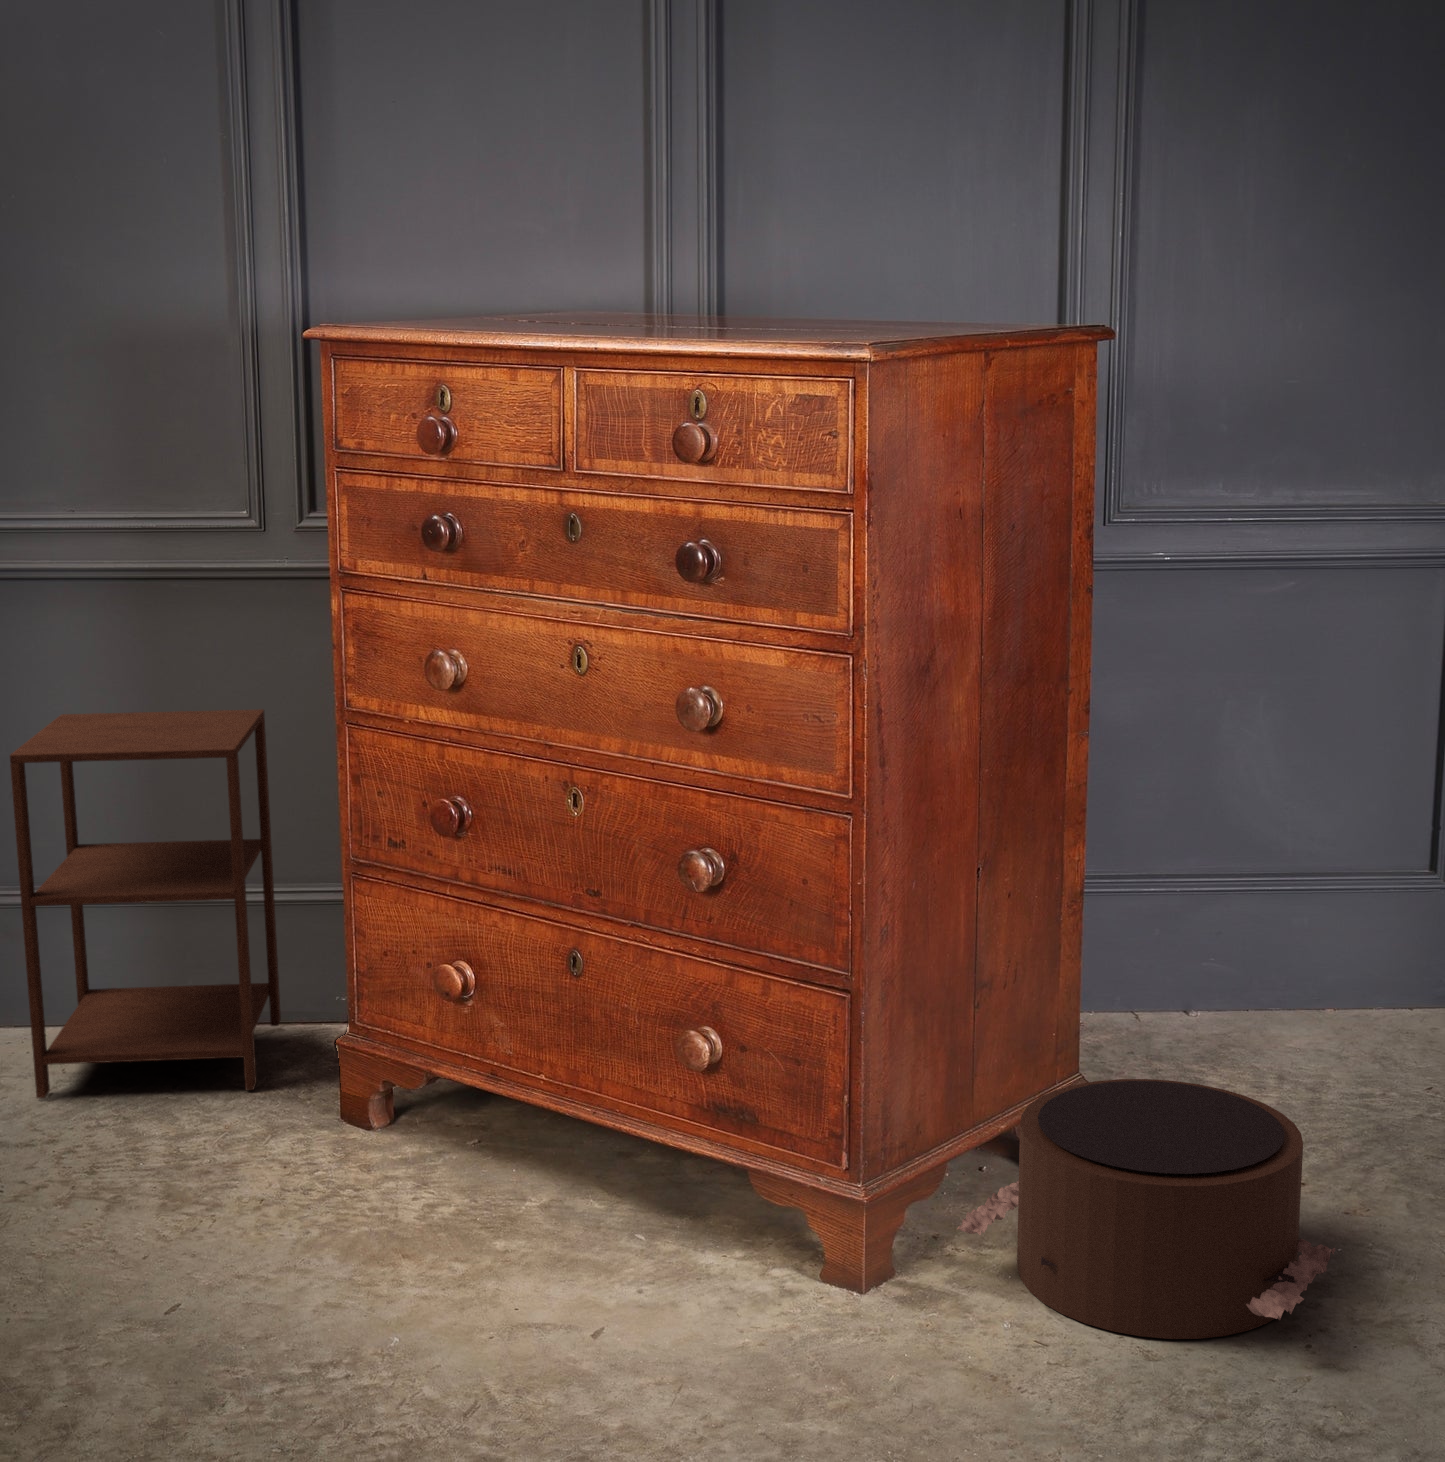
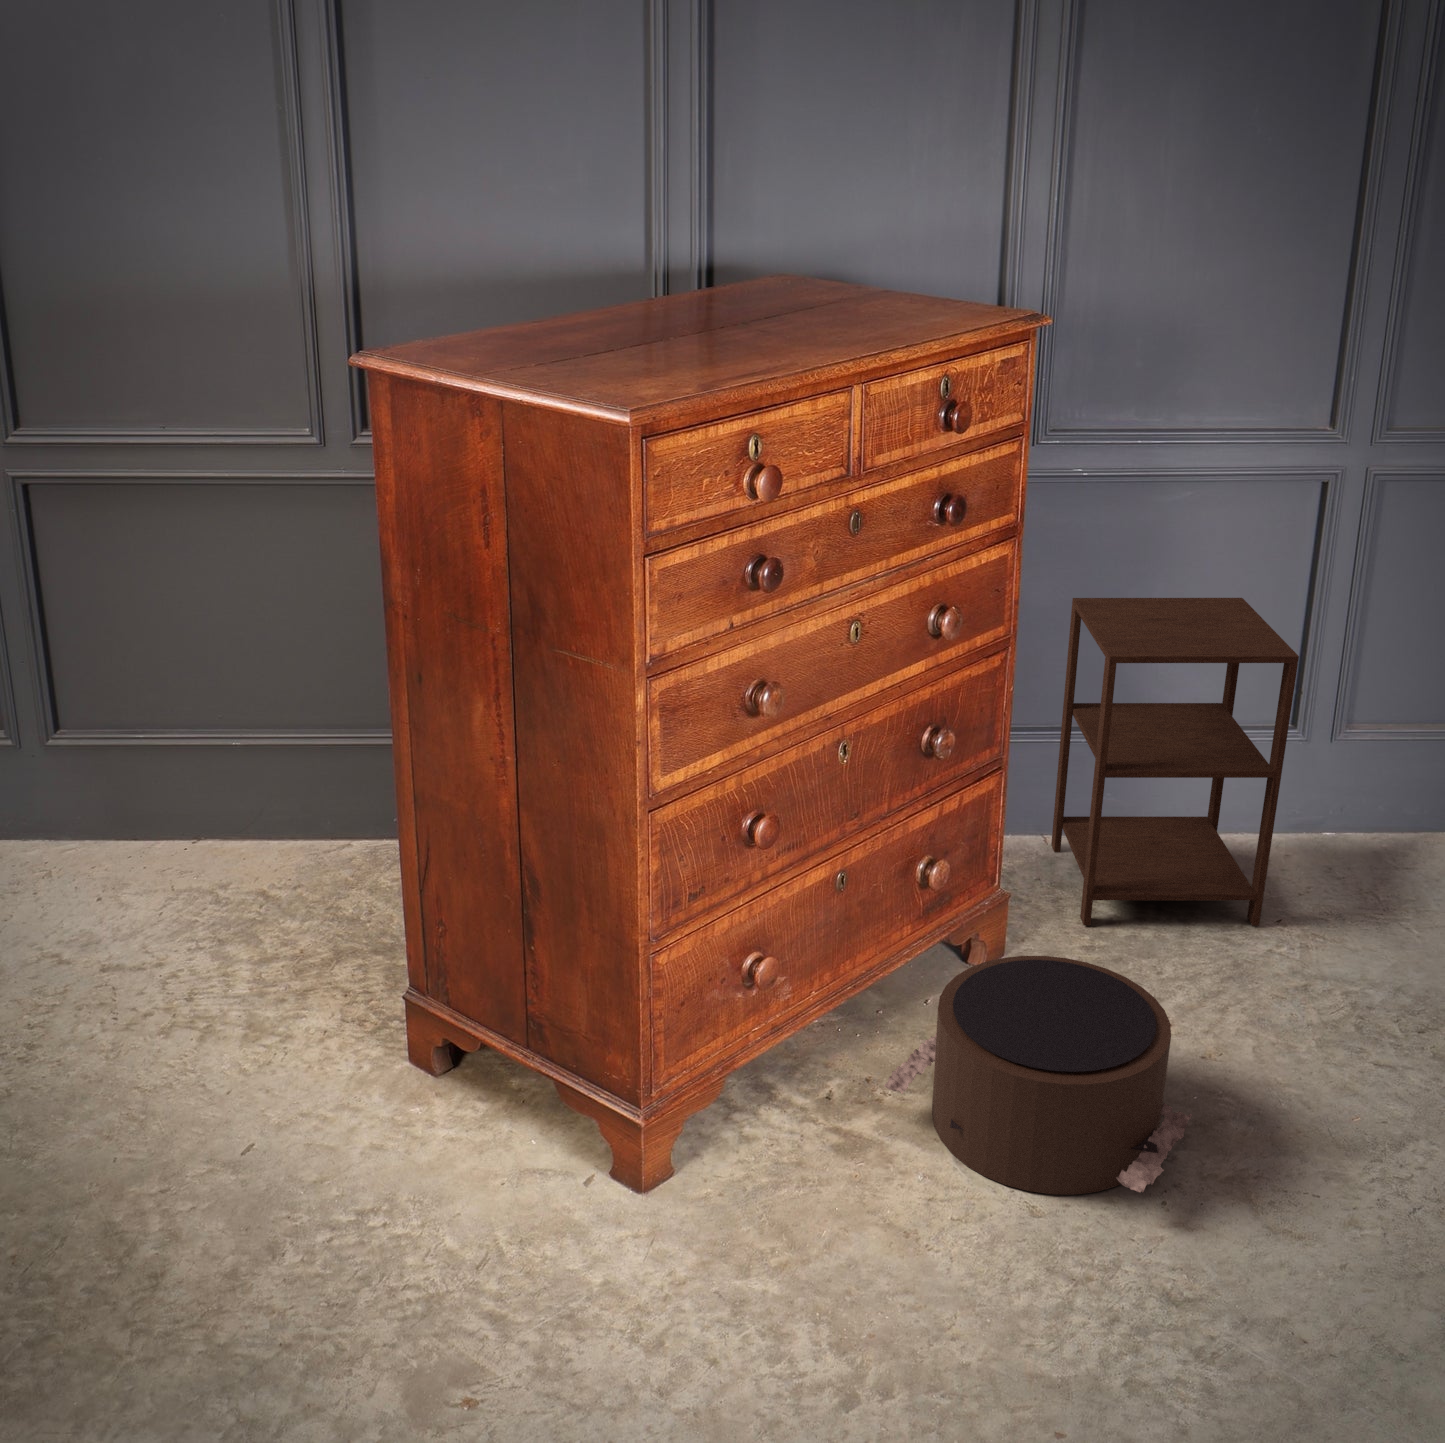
side table: present [10,709,281,1098] -> present [1051,598,1299,926]

